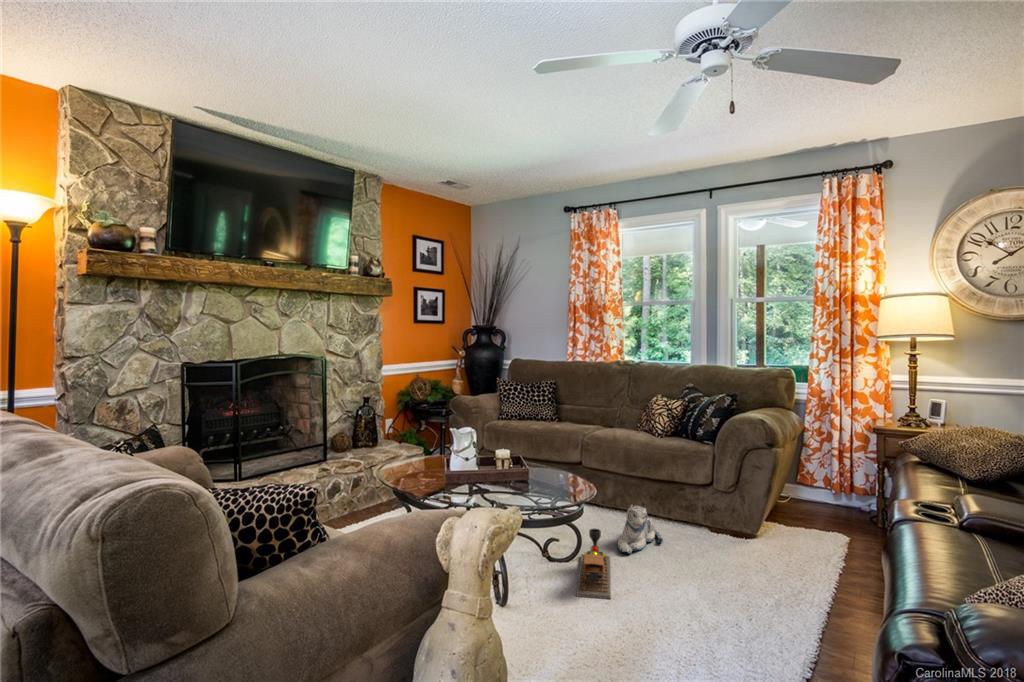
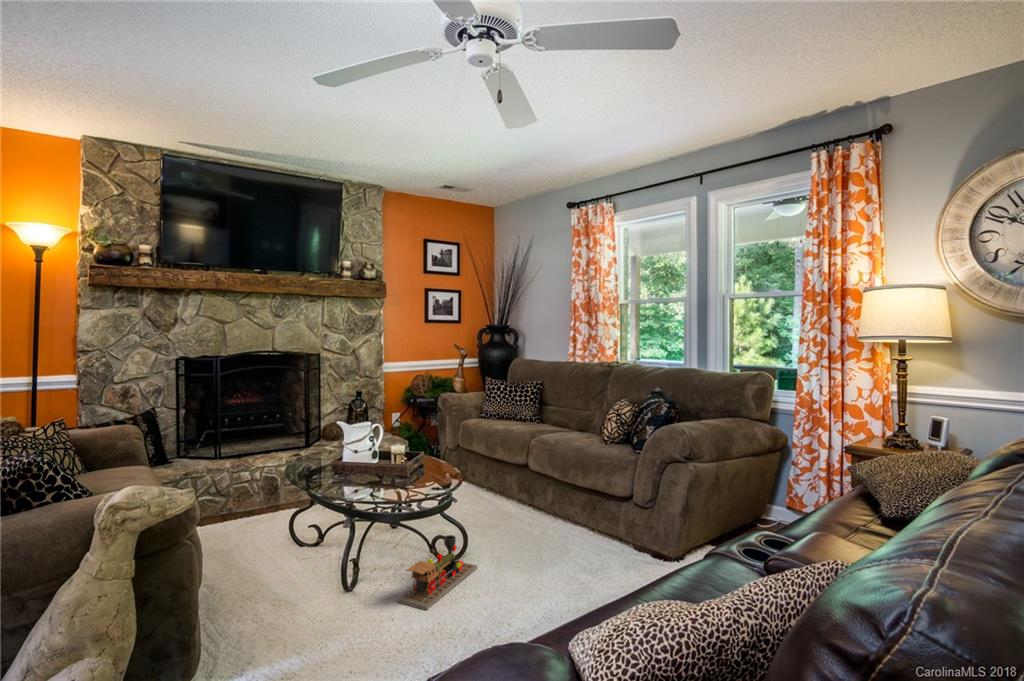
plush toy: present [618,505,663,554] -> none [494,514,558,566]

